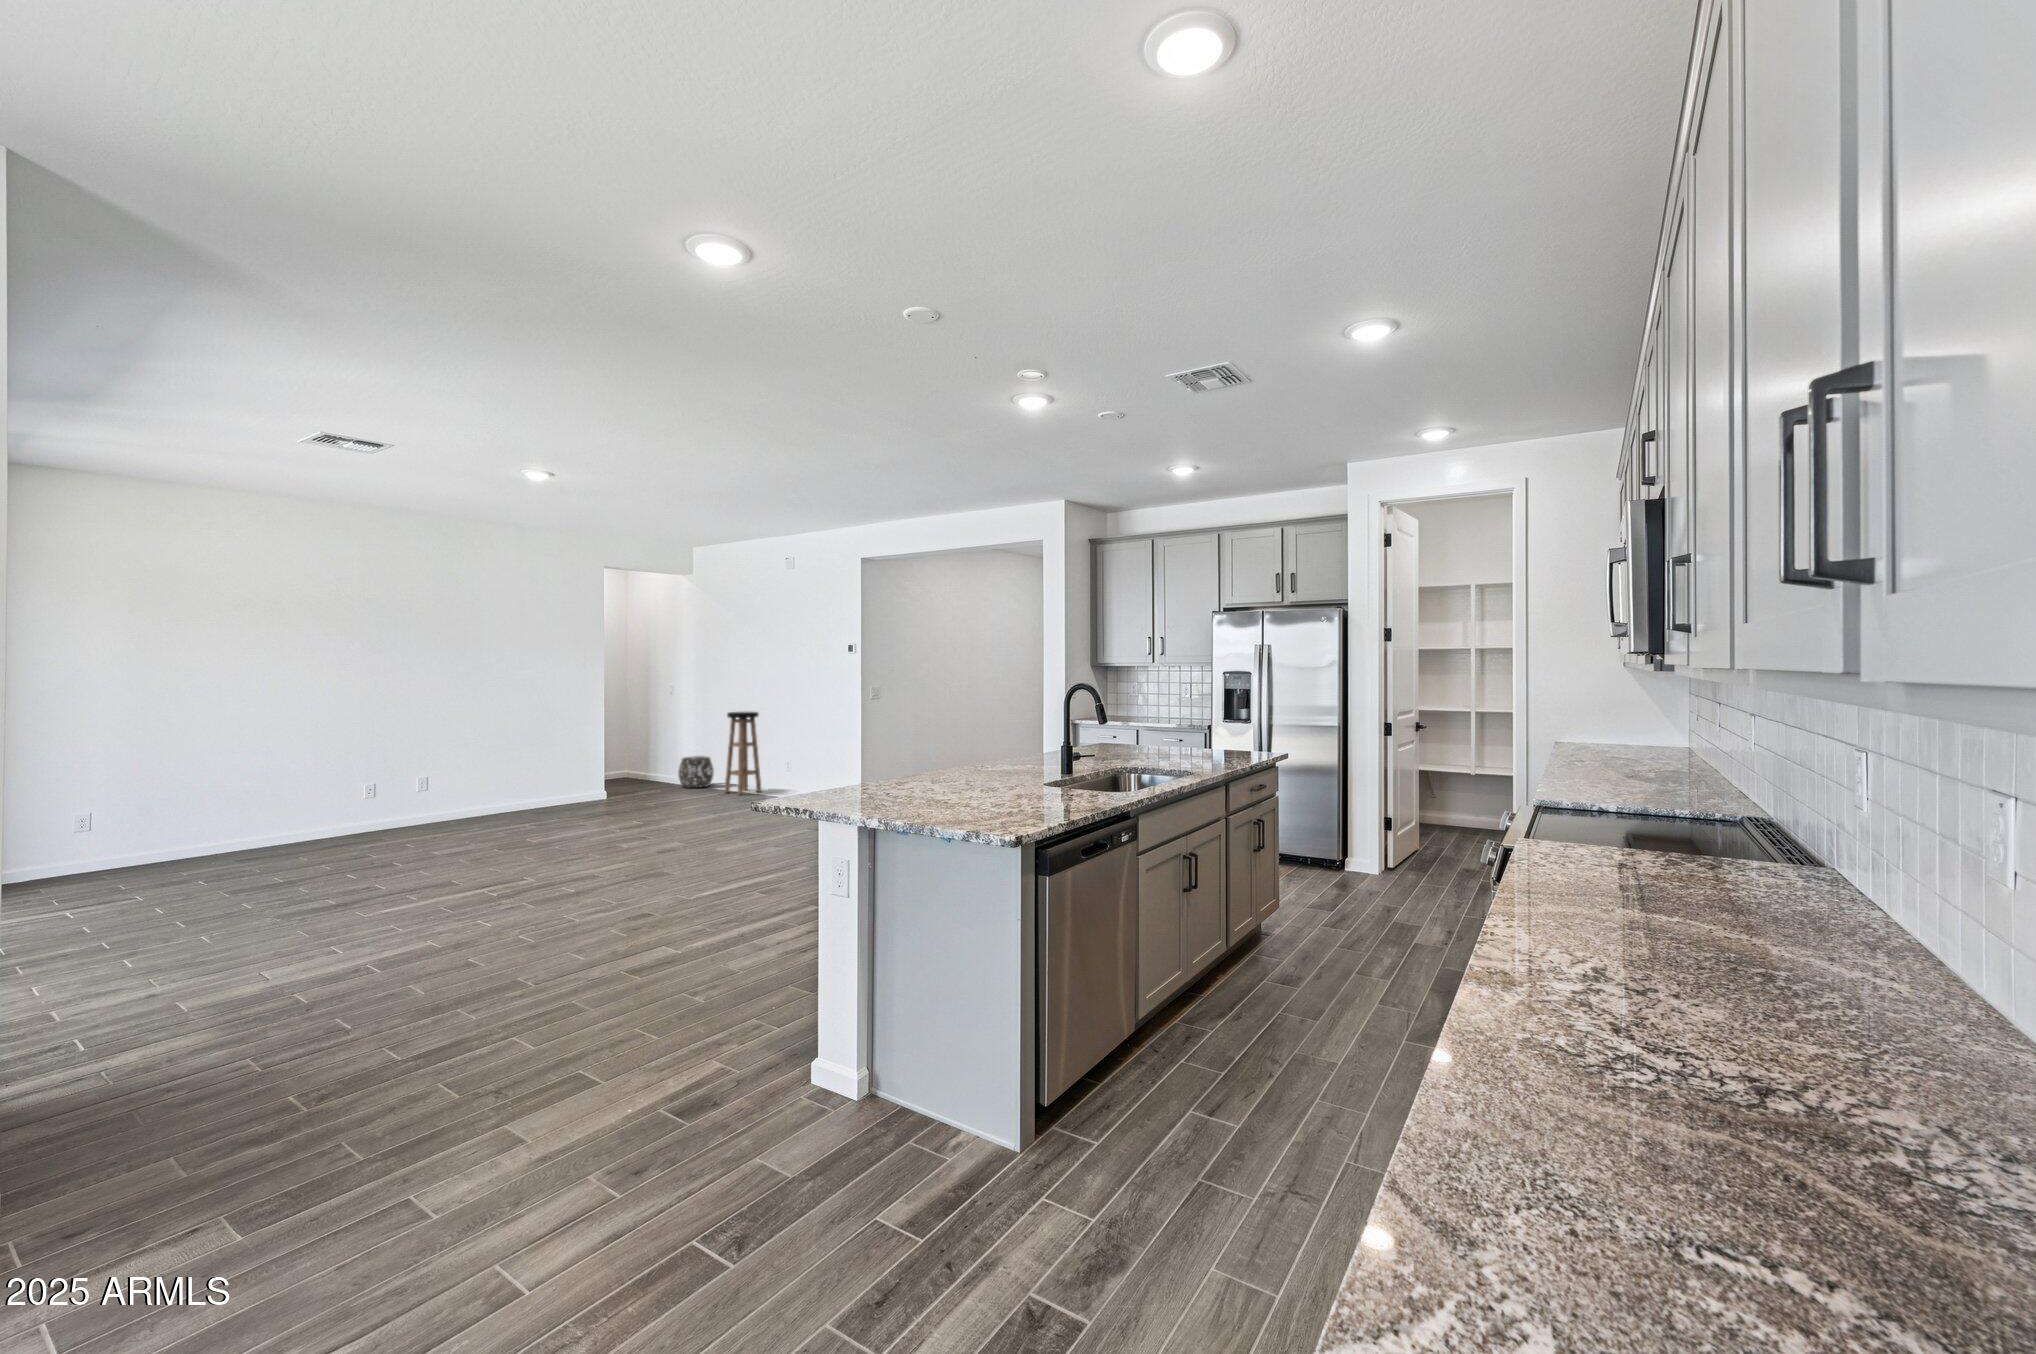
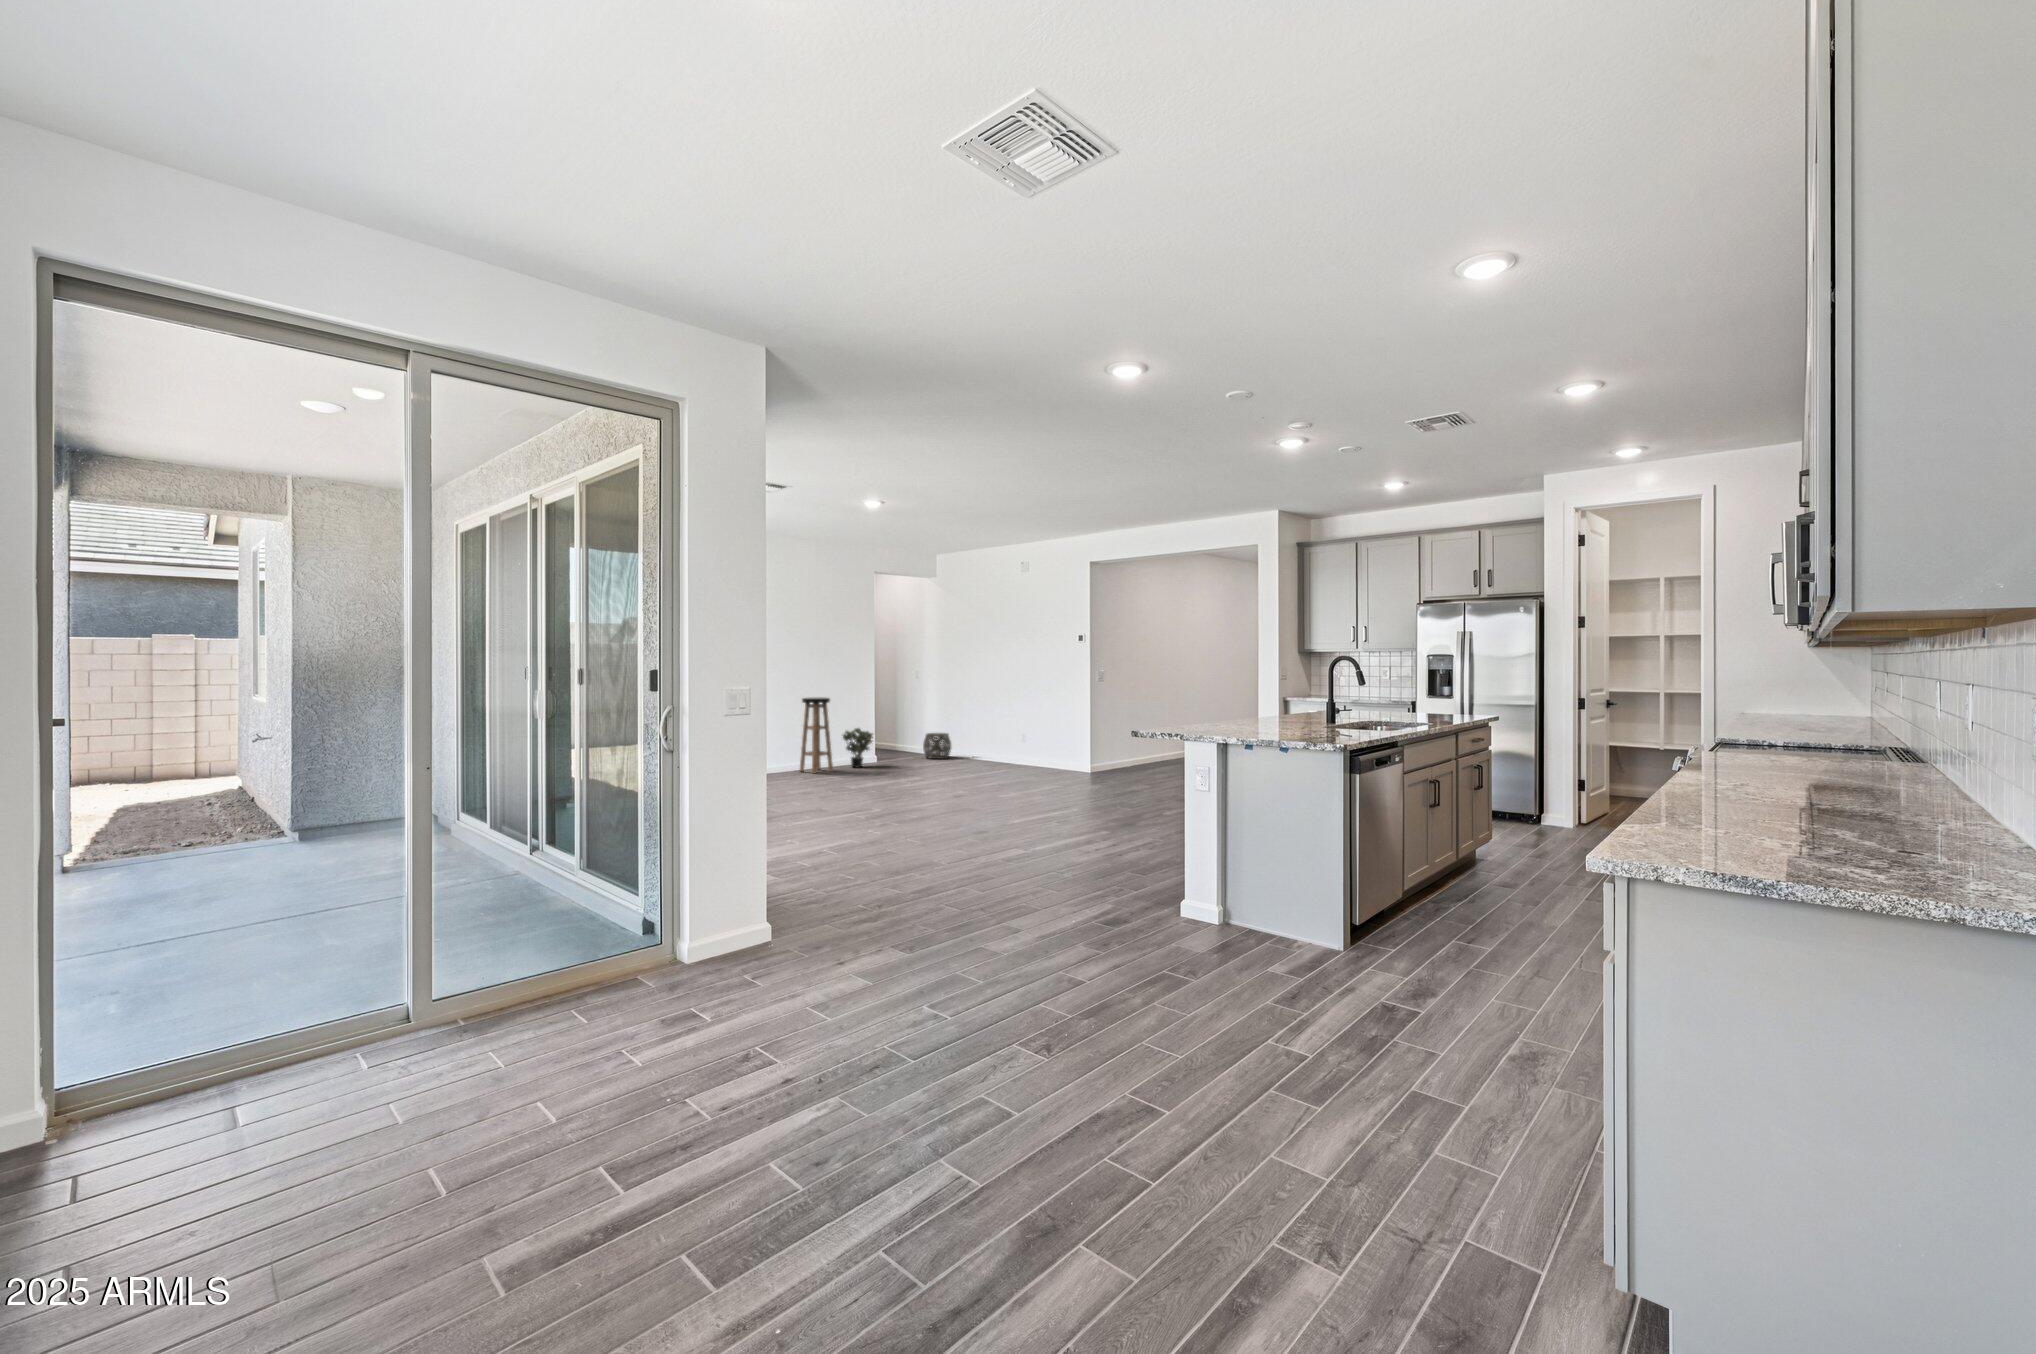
bar stool: present [724,712,761,795] -> present [800,697,833,774]
potted plant: none [561,754,605,803] -> present [843,728,873,768]

